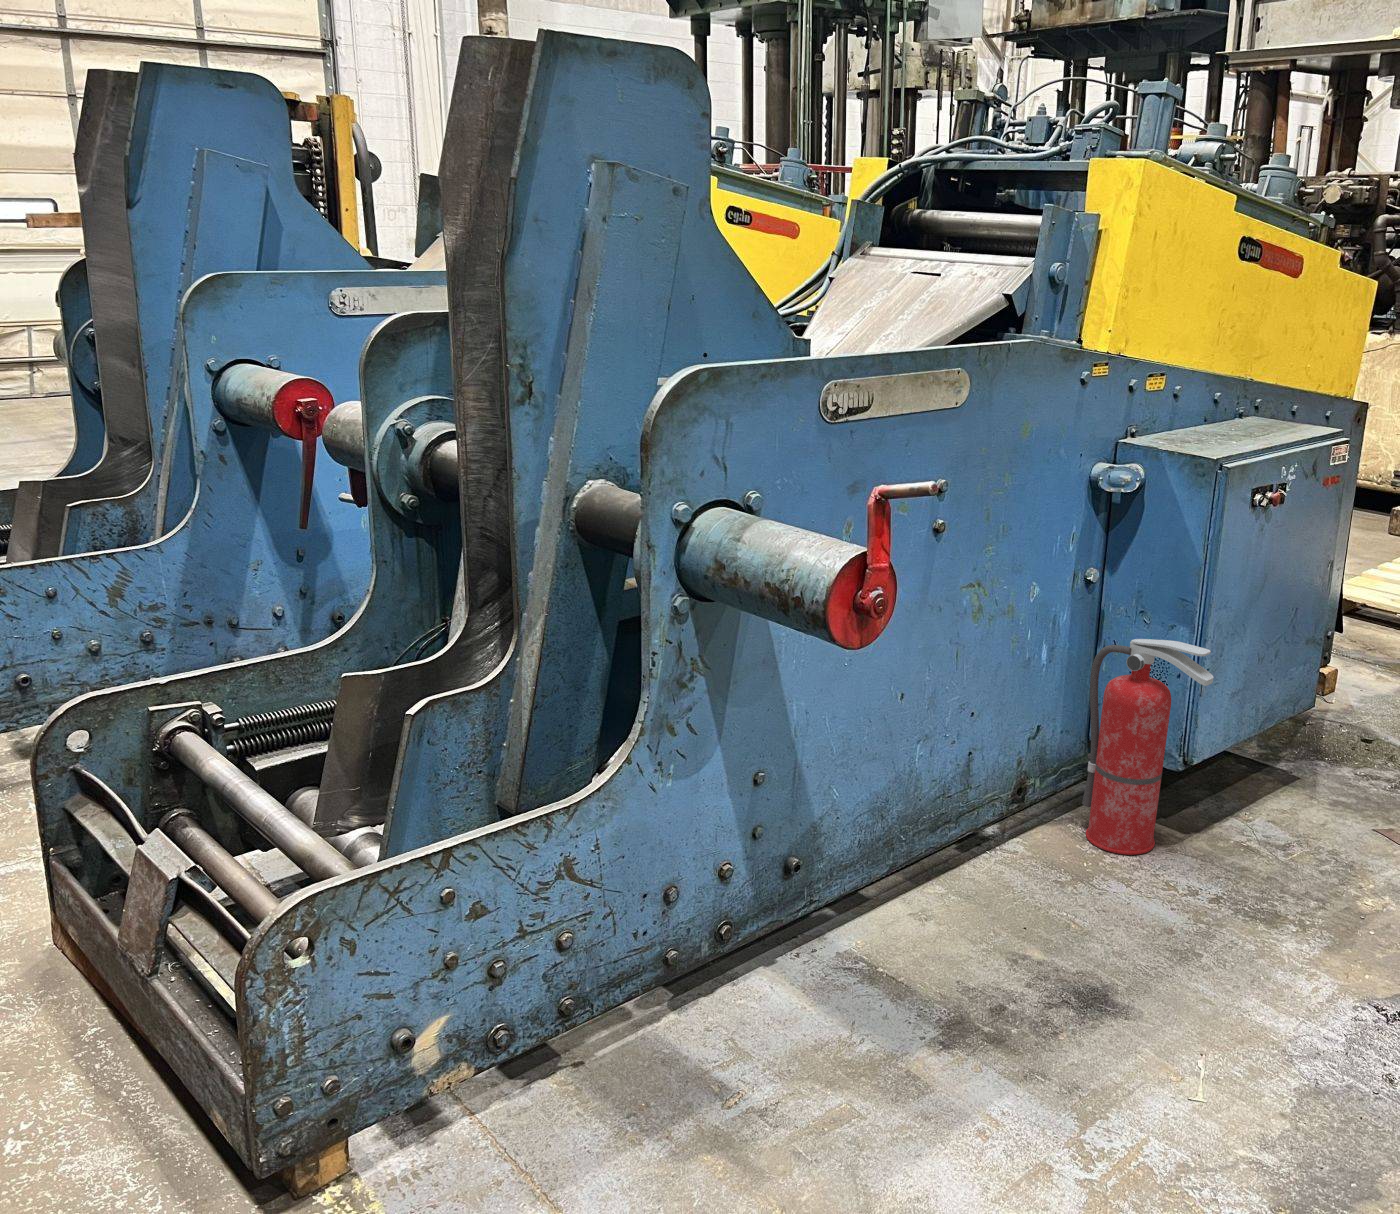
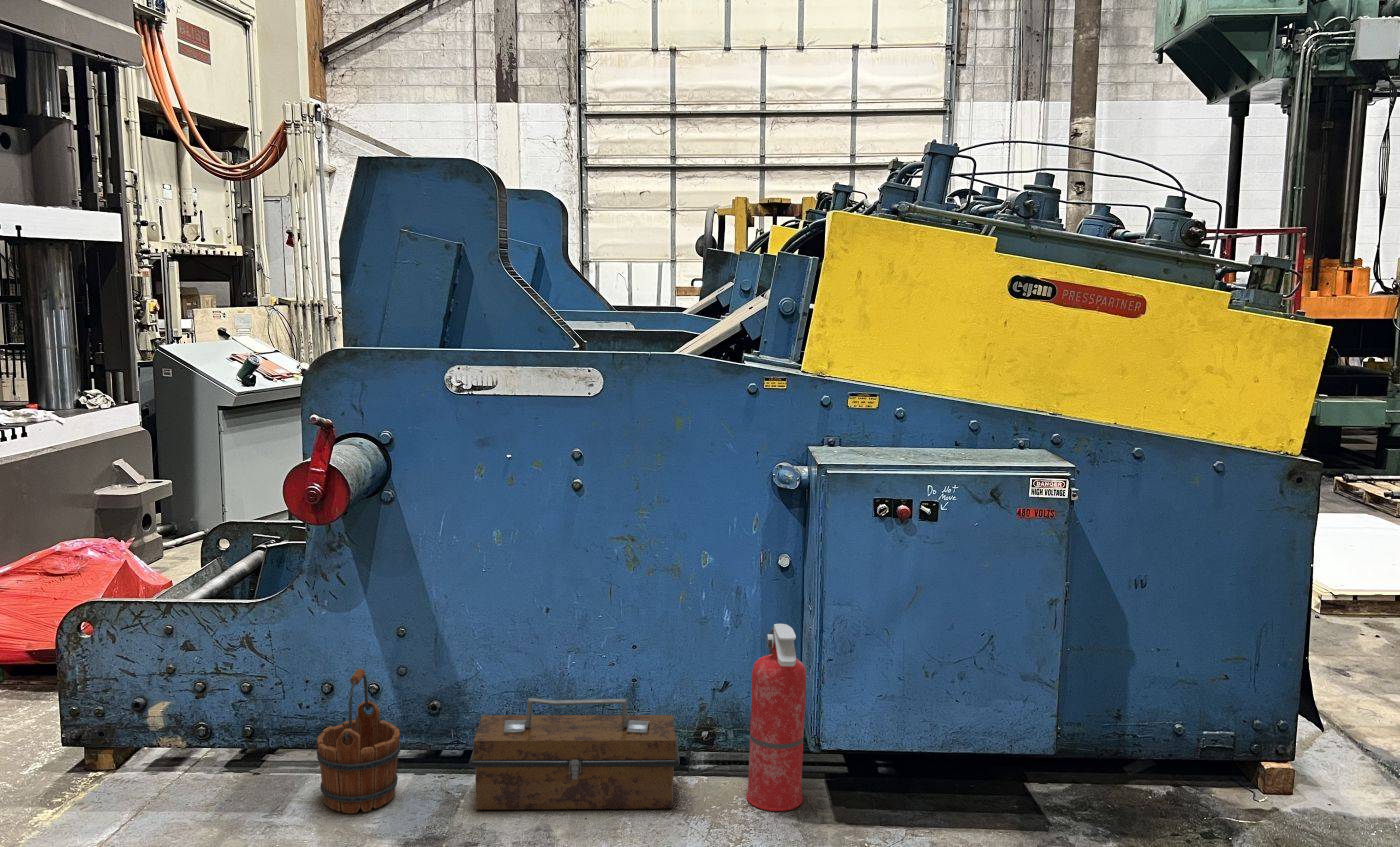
toolbox: none [858,778,1093,979] -> present [469,698,680,810]
wooden bucket: none [724,848,848,1062] -> present [317,669,400,813]

